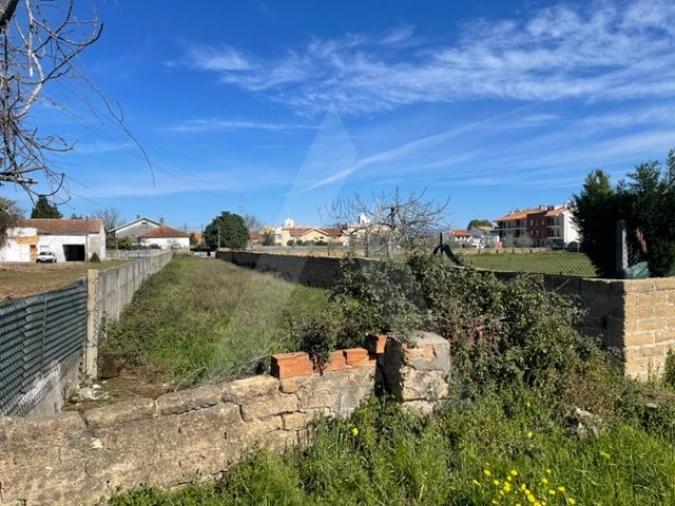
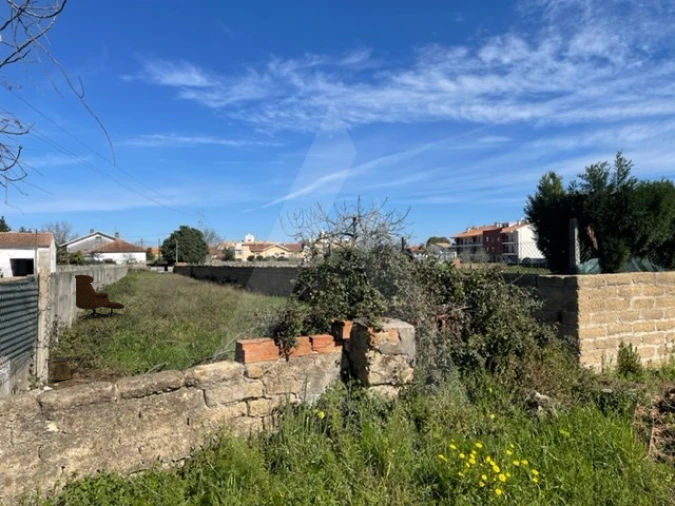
lounge chair: none [118,270,167,313] -> present [75,275,124,319]

